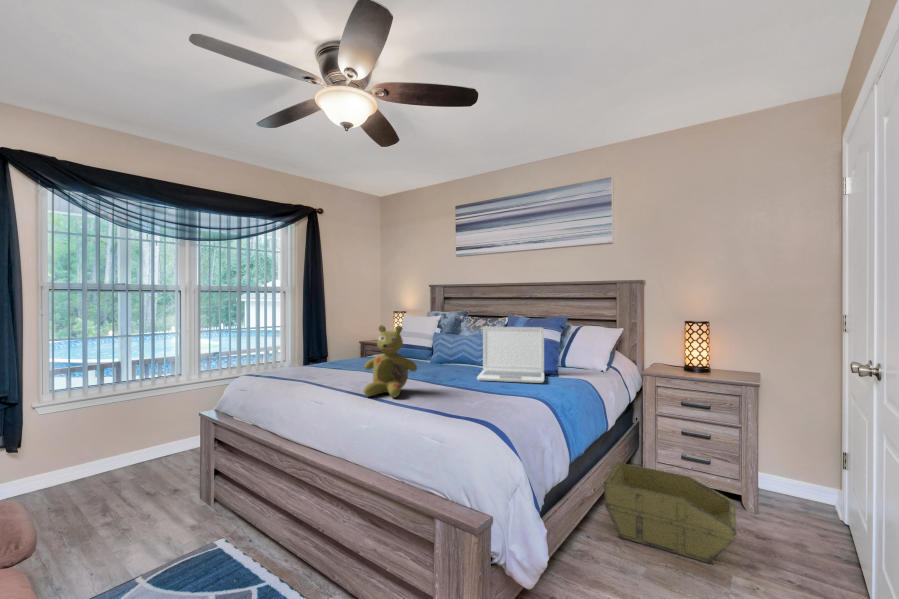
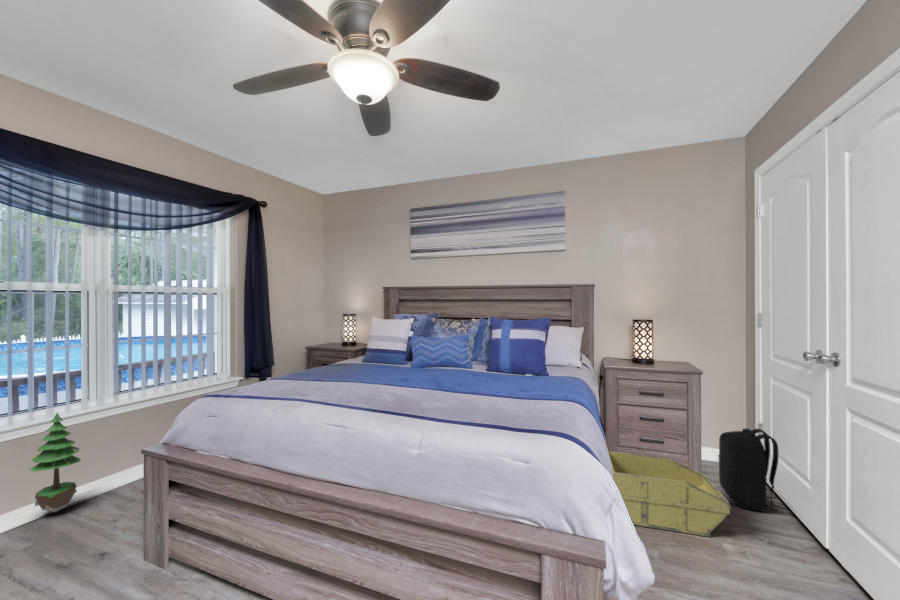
stuffed bear: present [364,325,417,397] -> none [384,330,446,414]
laptop: present [477,327,544,383] -> none [478,328,550,384]
potted tree: none [140,385,173,462] -> present [29,413,80,512]
backpack: none [766,453,846,556] -> present [719,429,789,511]

